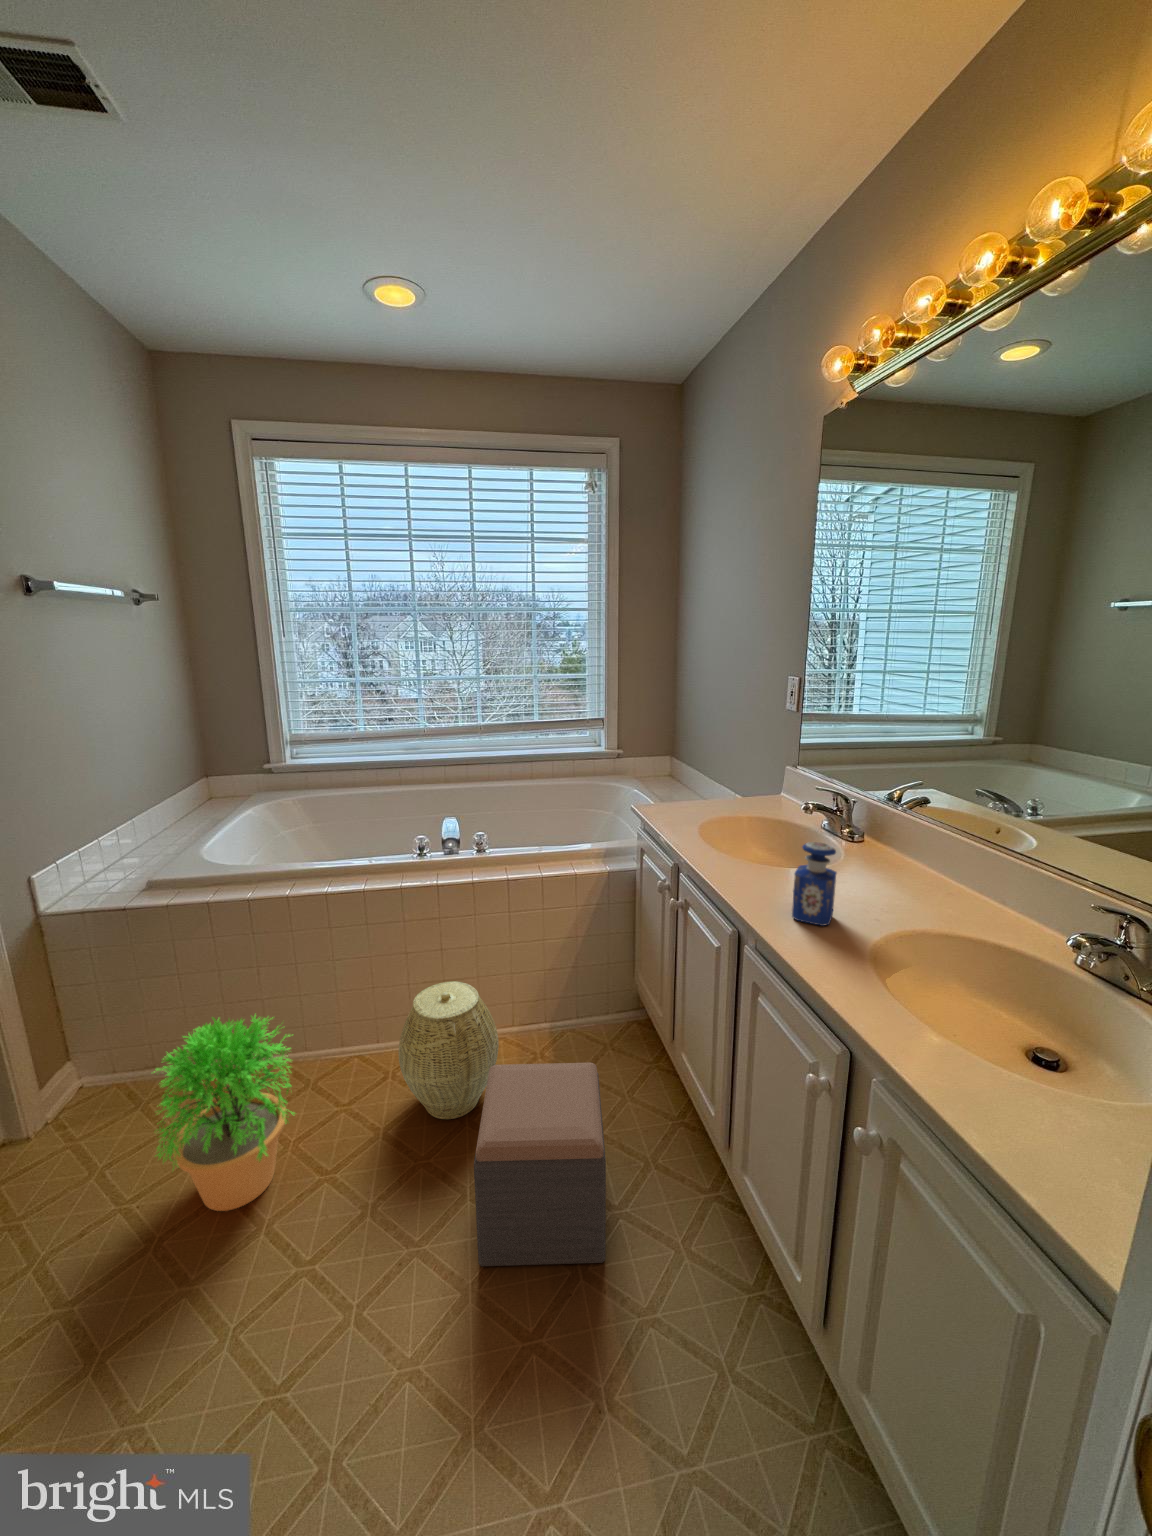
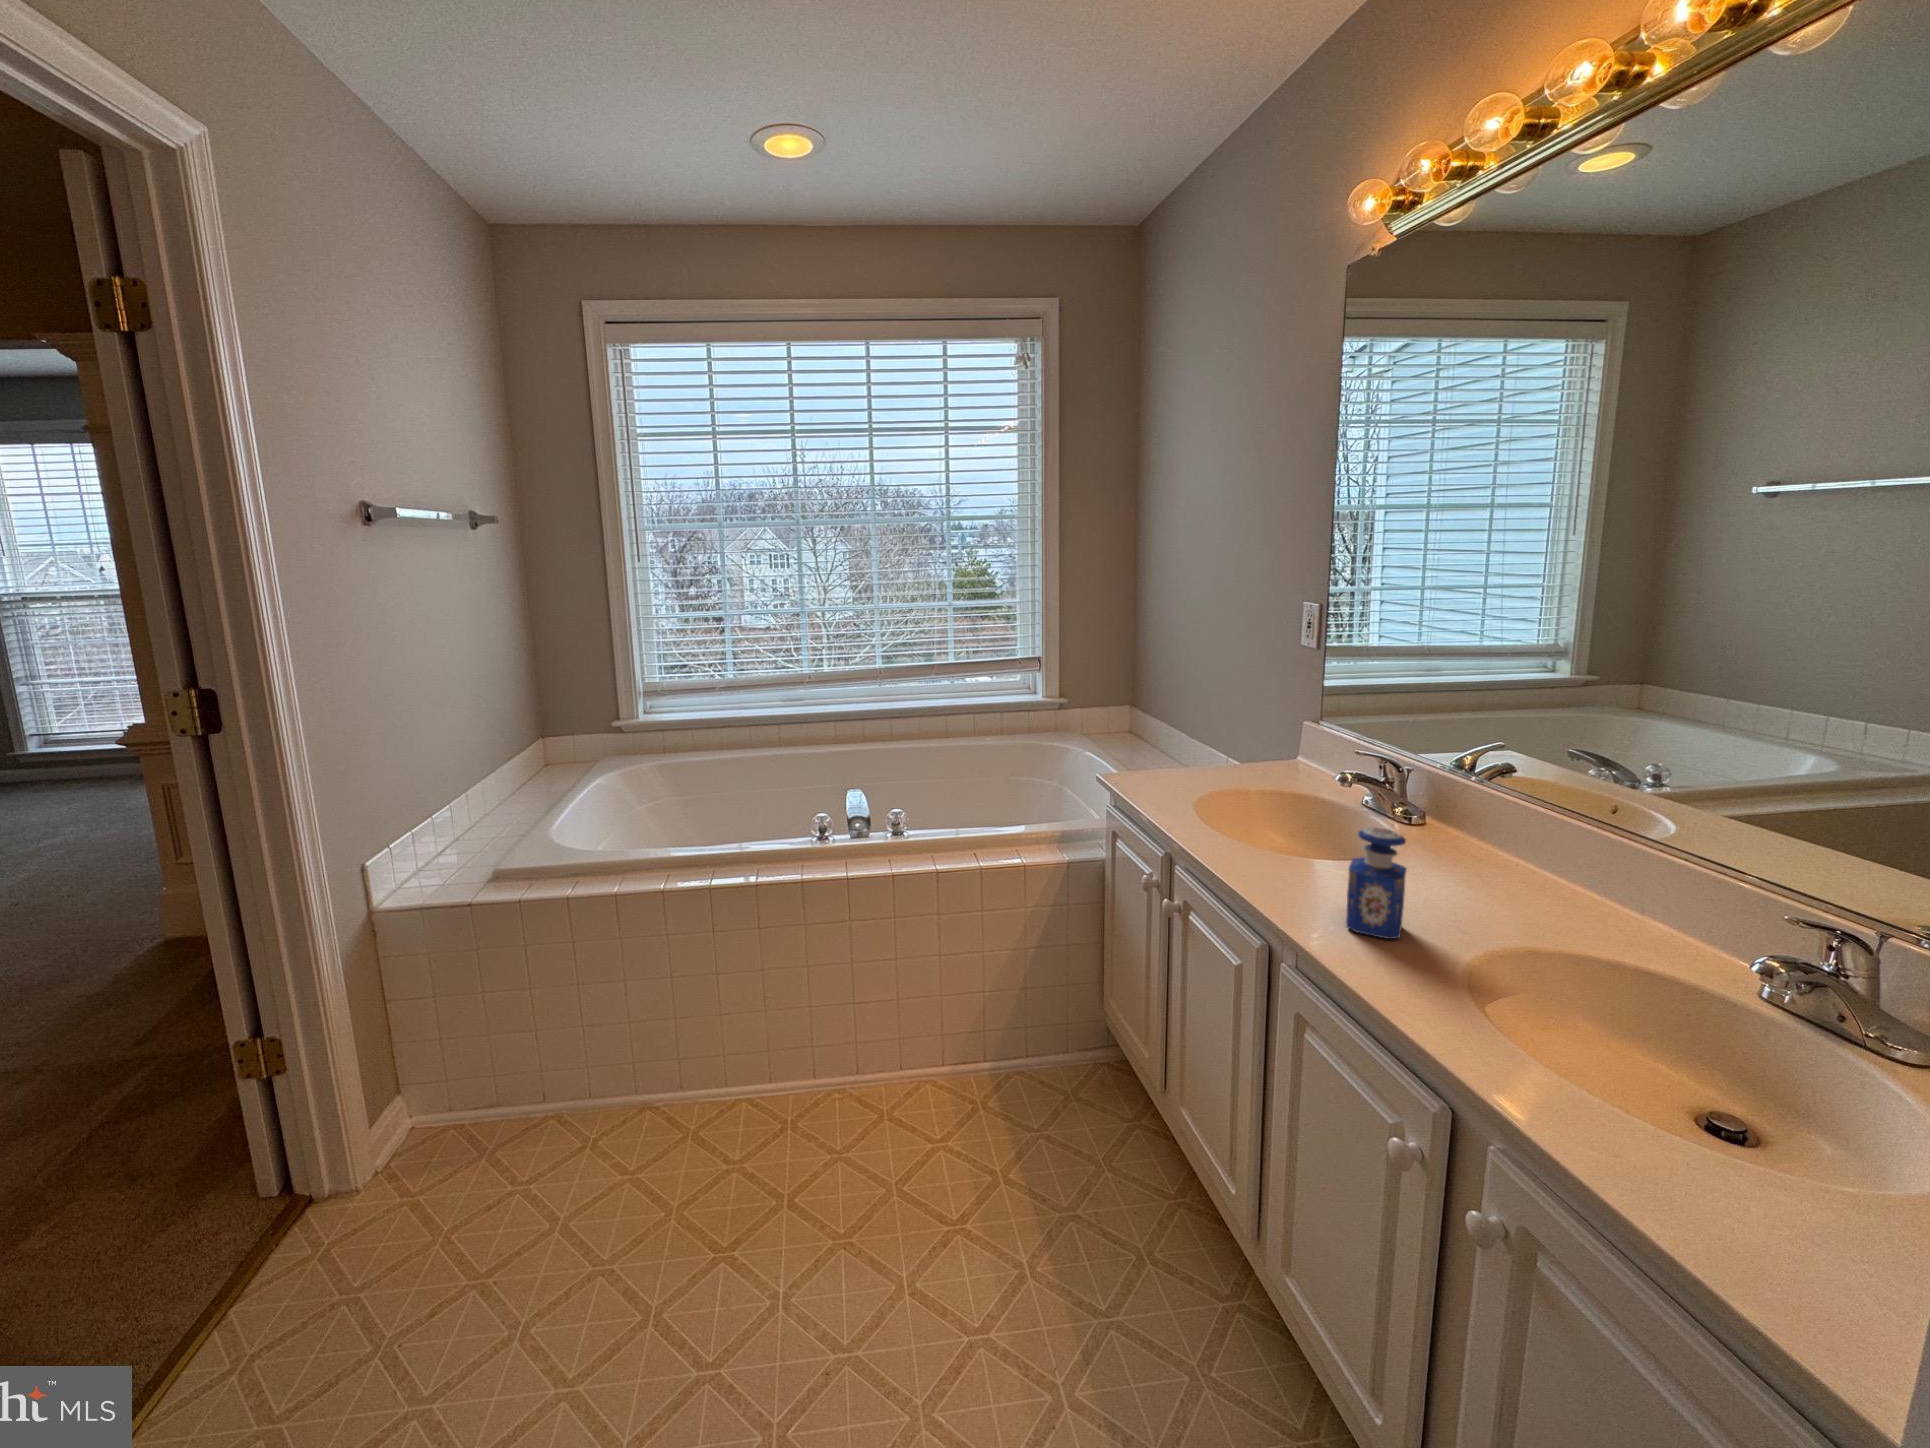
woven basket: present [399,981,499,1119] -> none [805,1004,932,1186]
potted plant: present [154,1016,294,1211] -> none [510,1040,689,1294]
footstool: present [474,1063,606,1266] -> none [924,1115,1097,1388]

